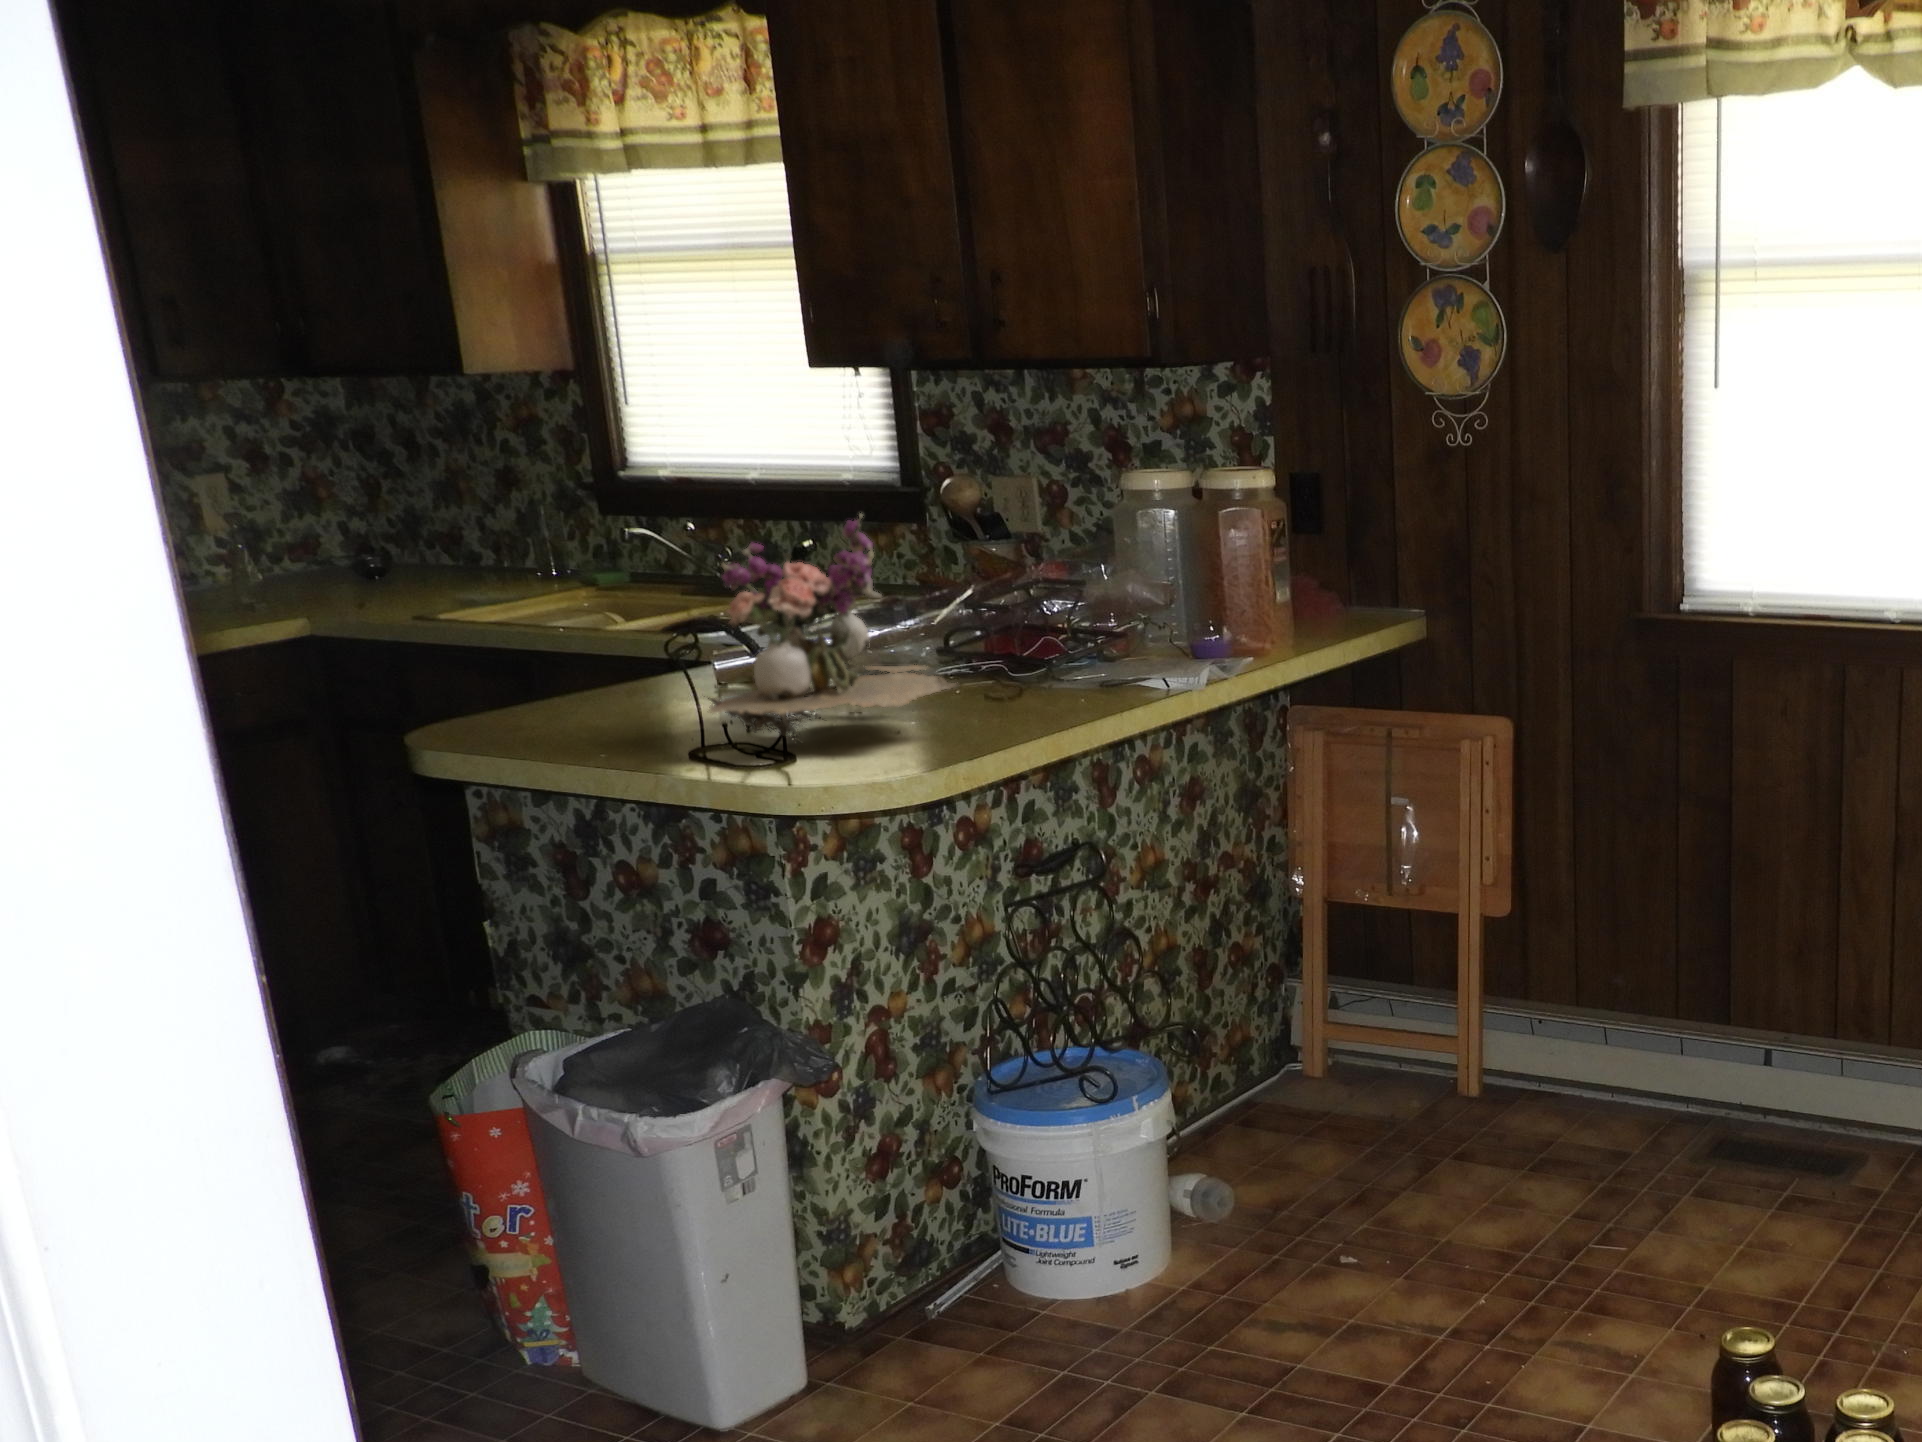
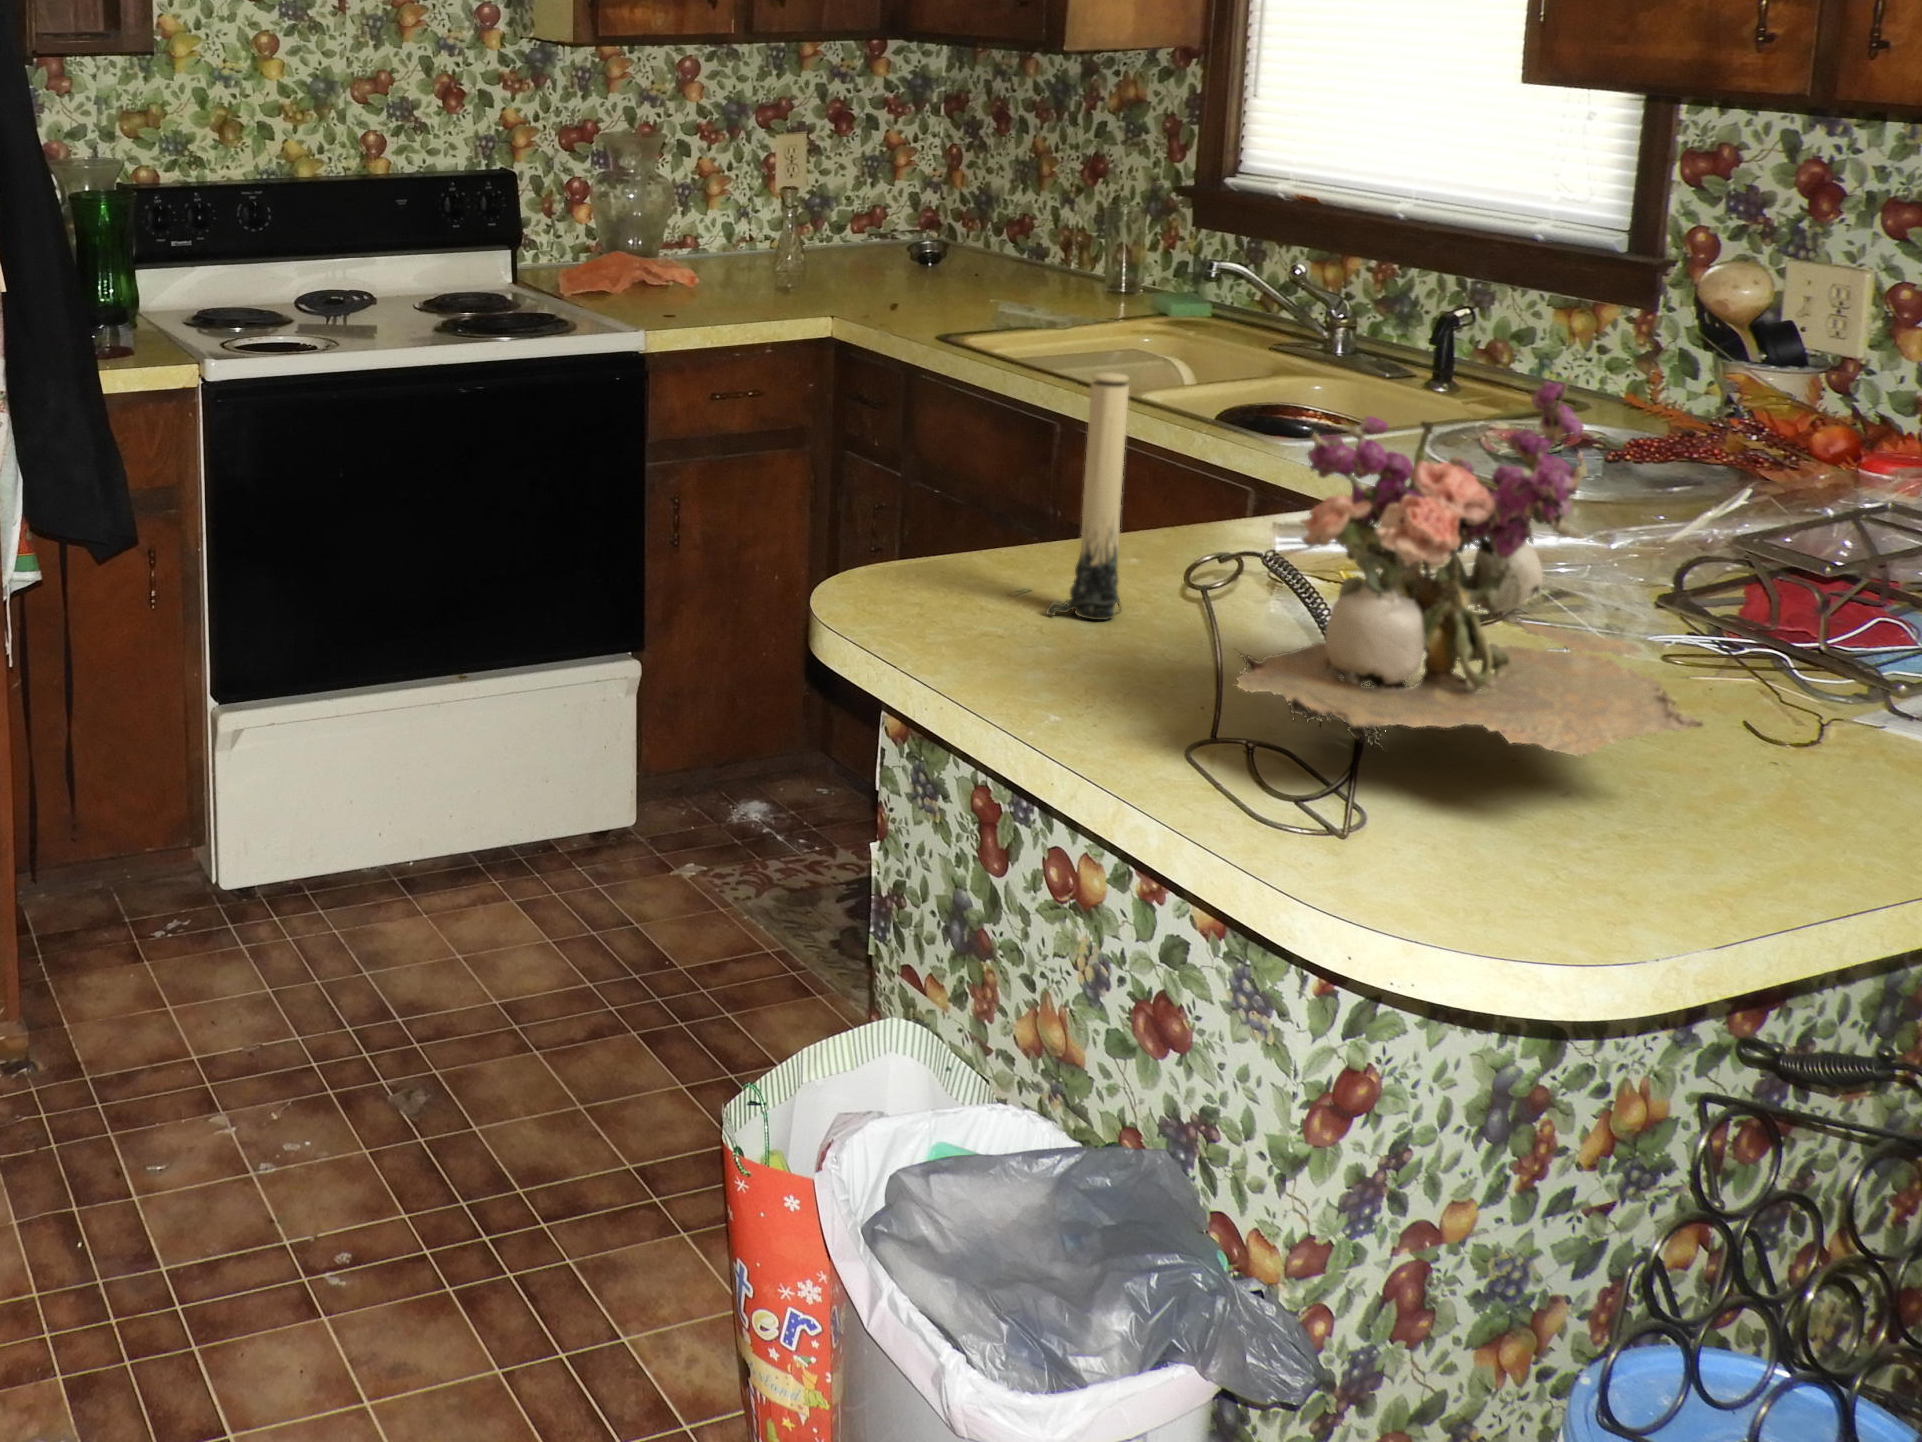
candle: none [571,556,625,727] -> present [1047,372,1129,620]

